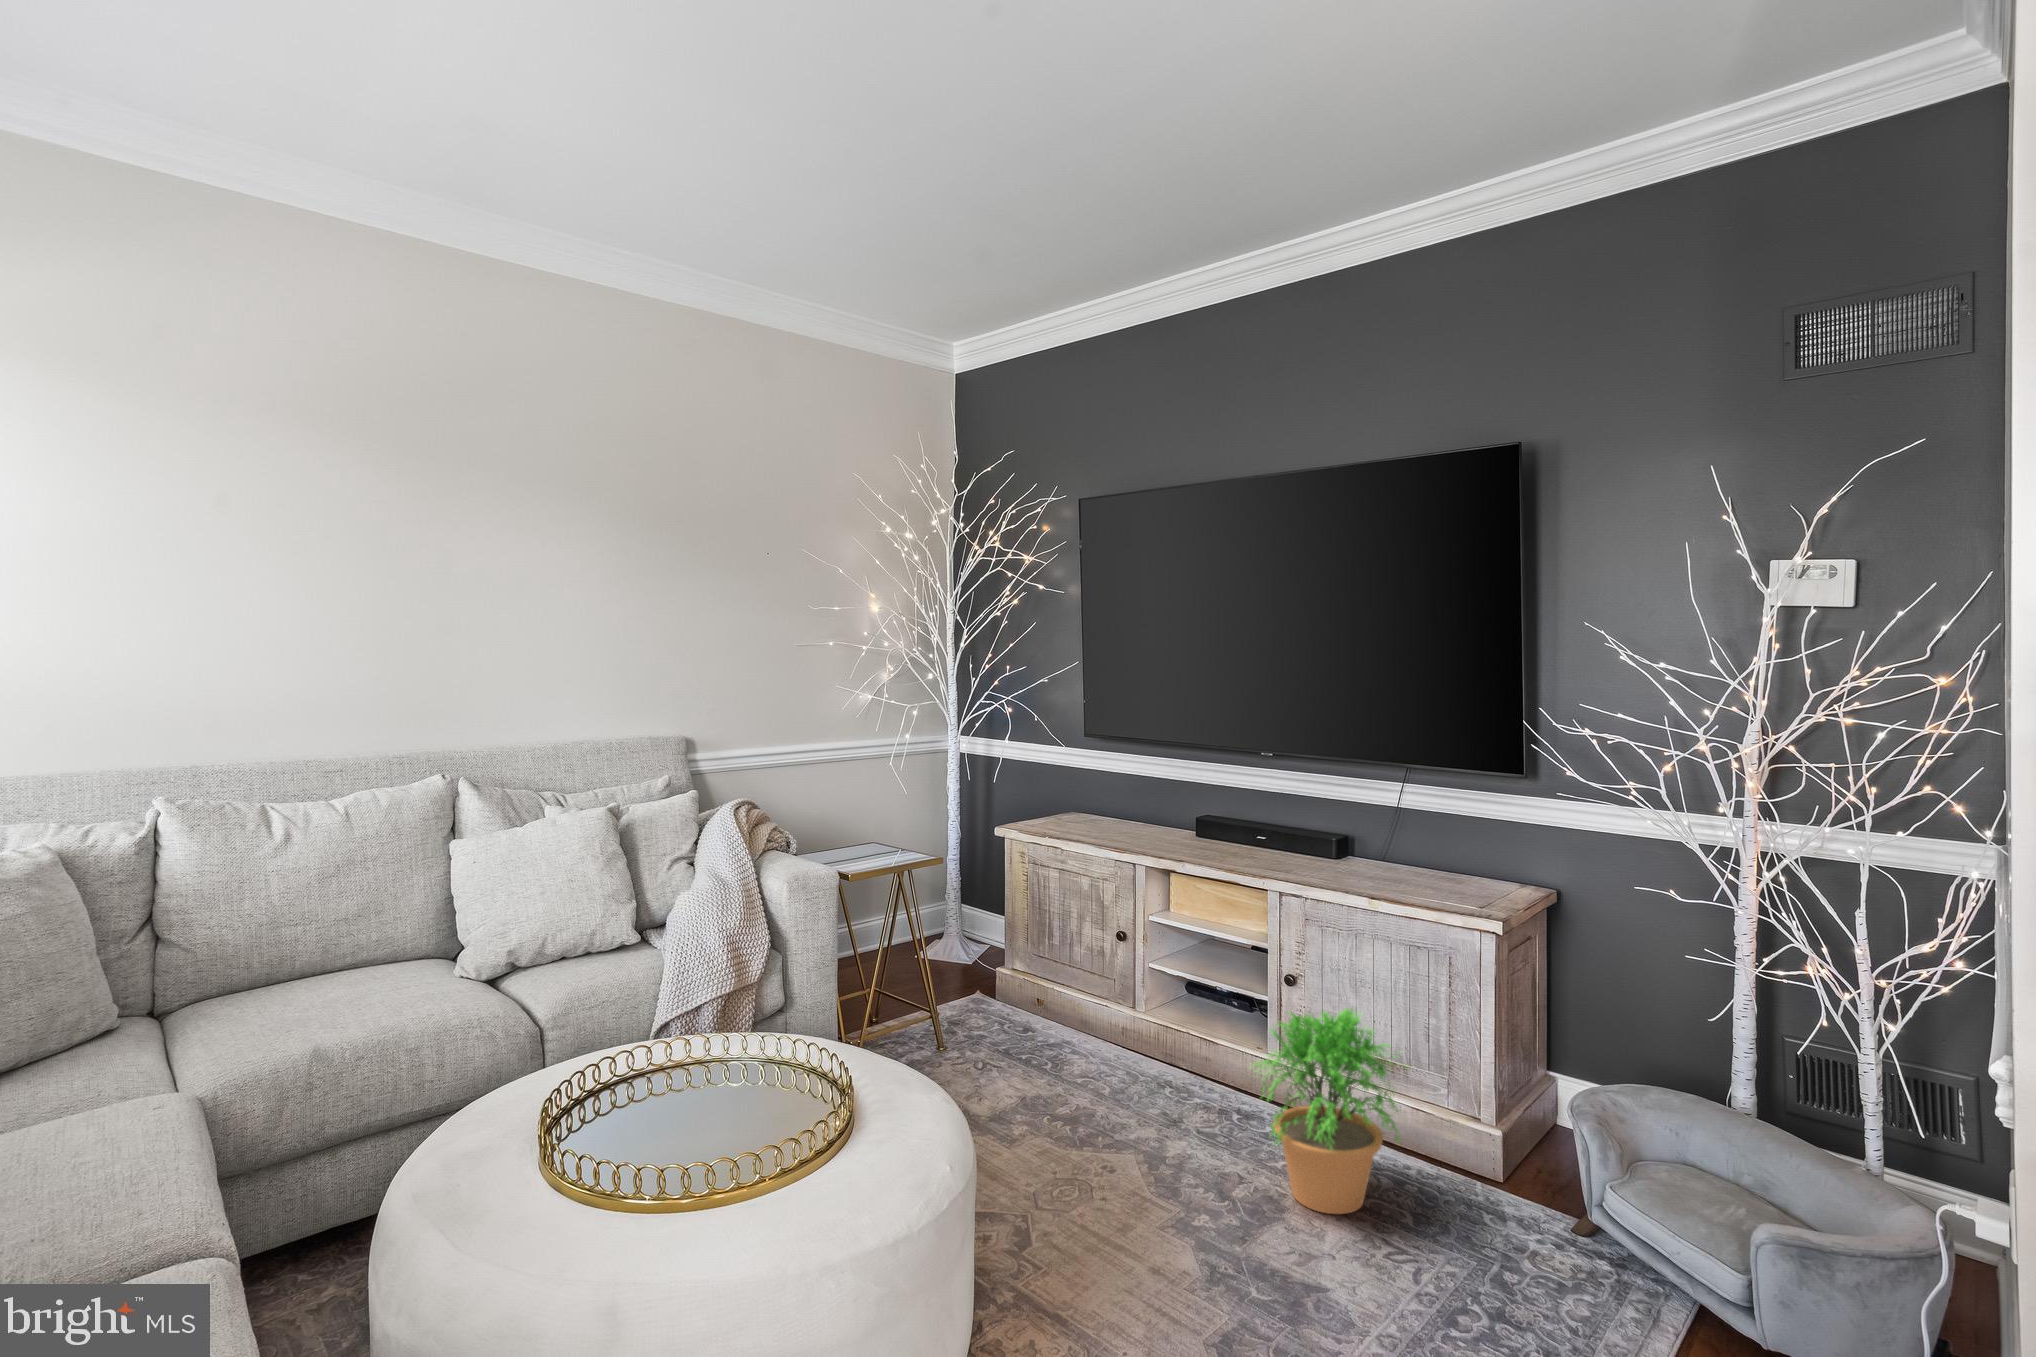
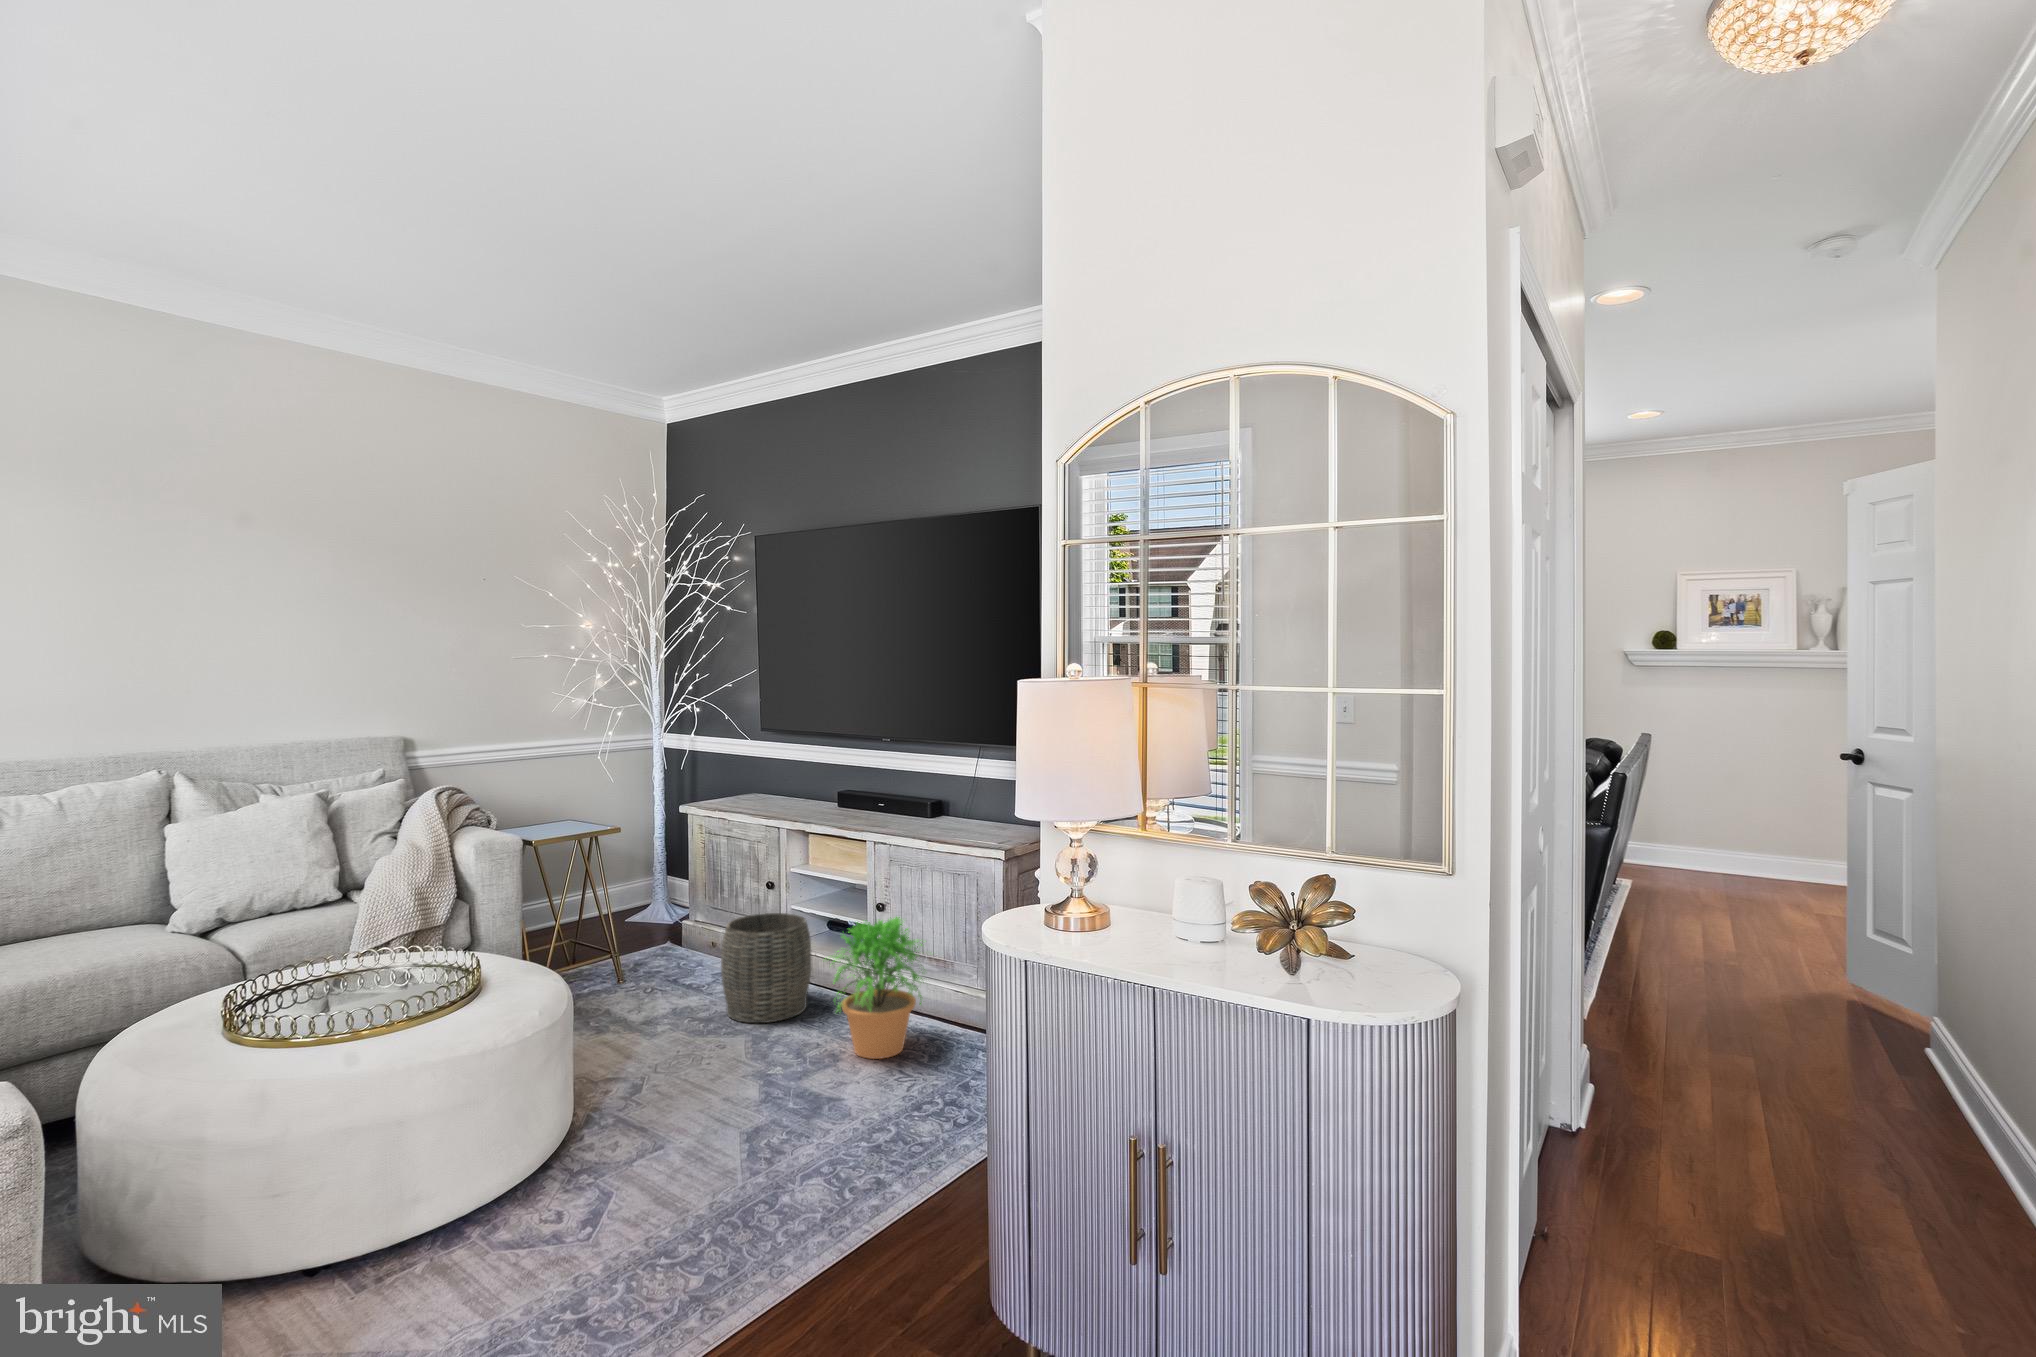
woven basket: none [1084,979,1201,1133] -> present [721,913,811,1023]

